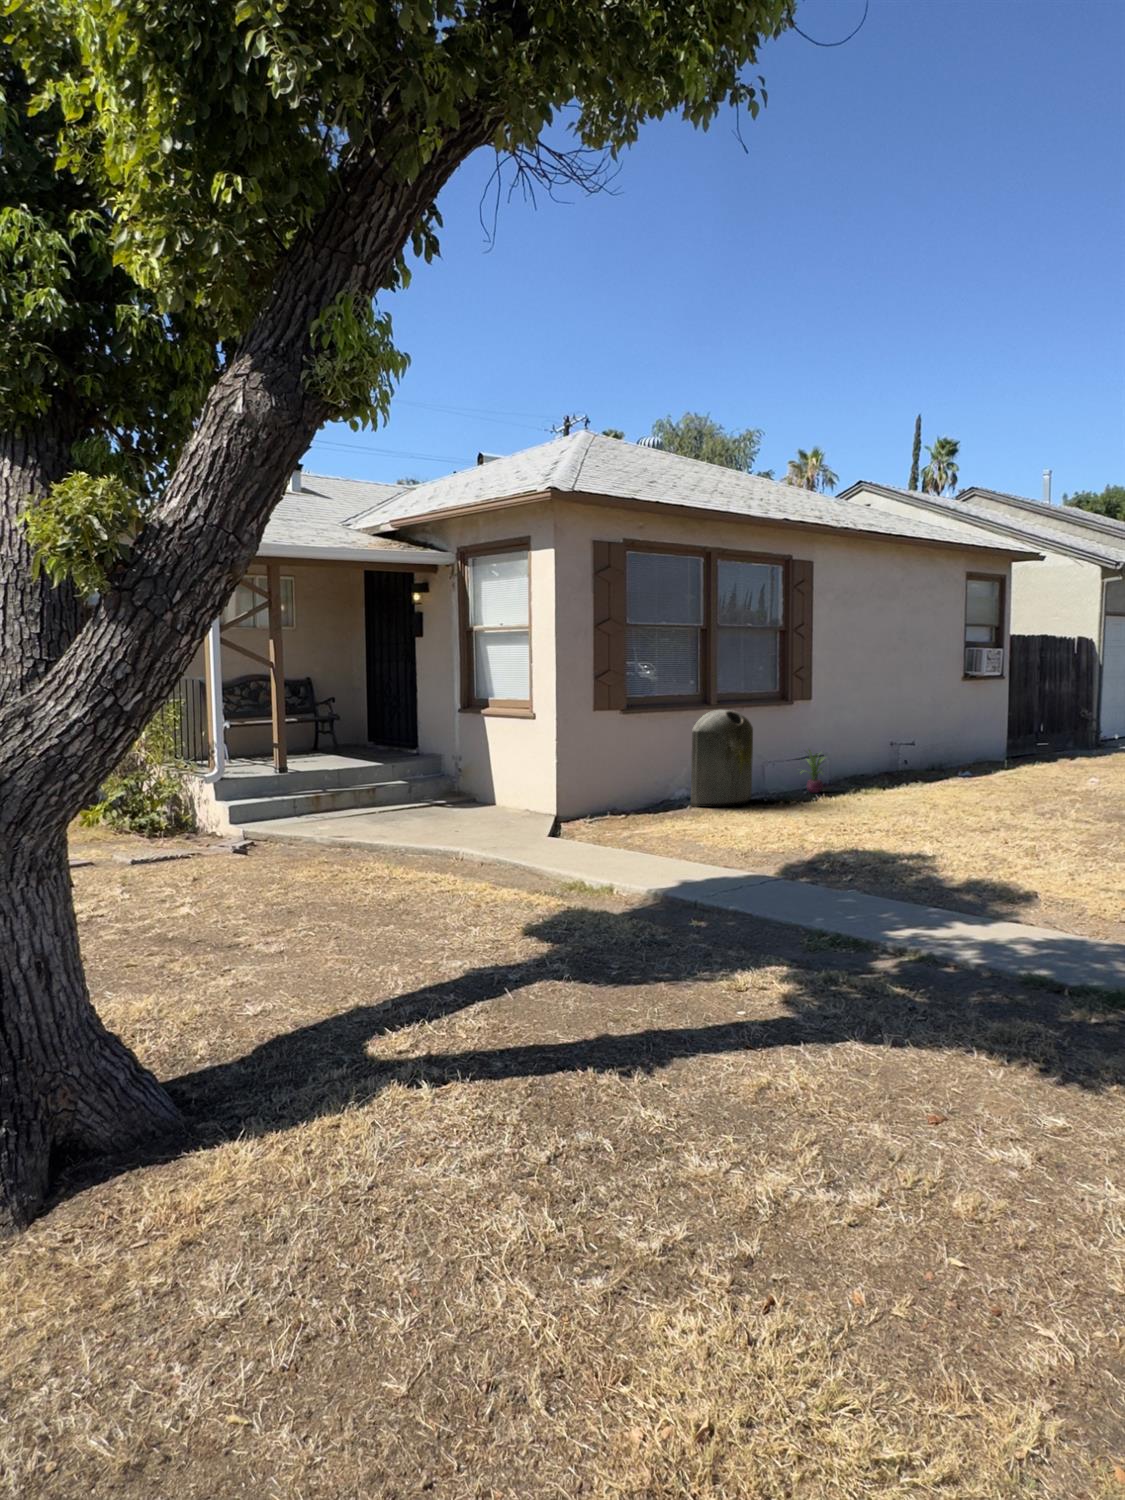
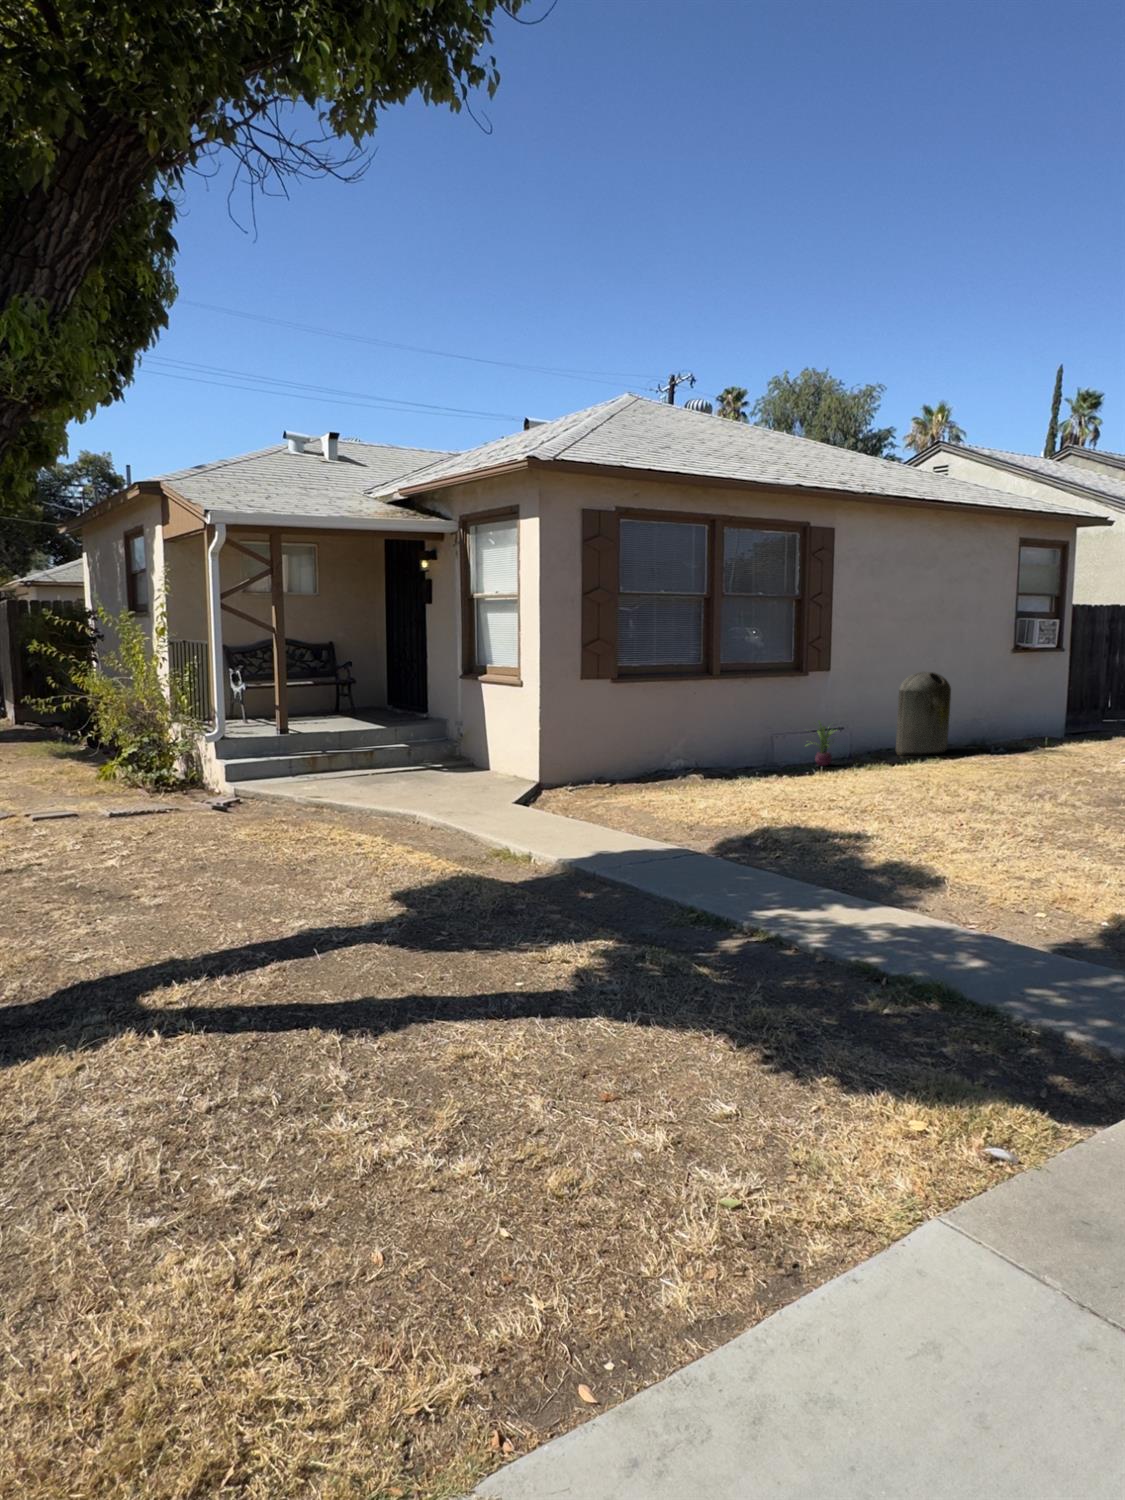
trash can: present [691,710,753,807] -> present [896,672,951,756]

